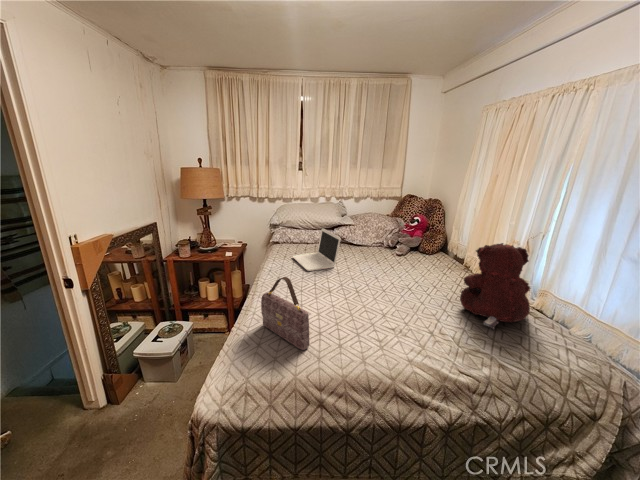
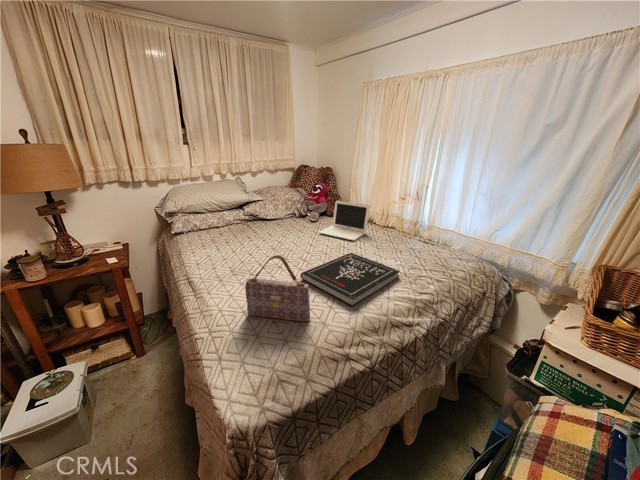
laptop: present [293,228,341,271] -> present [320,201,369,241]
teddy bear: present [460,243,530,329] -> none [387,194,434,260]
book: none [334,297,448,353] -> present [300,253,400,306]

